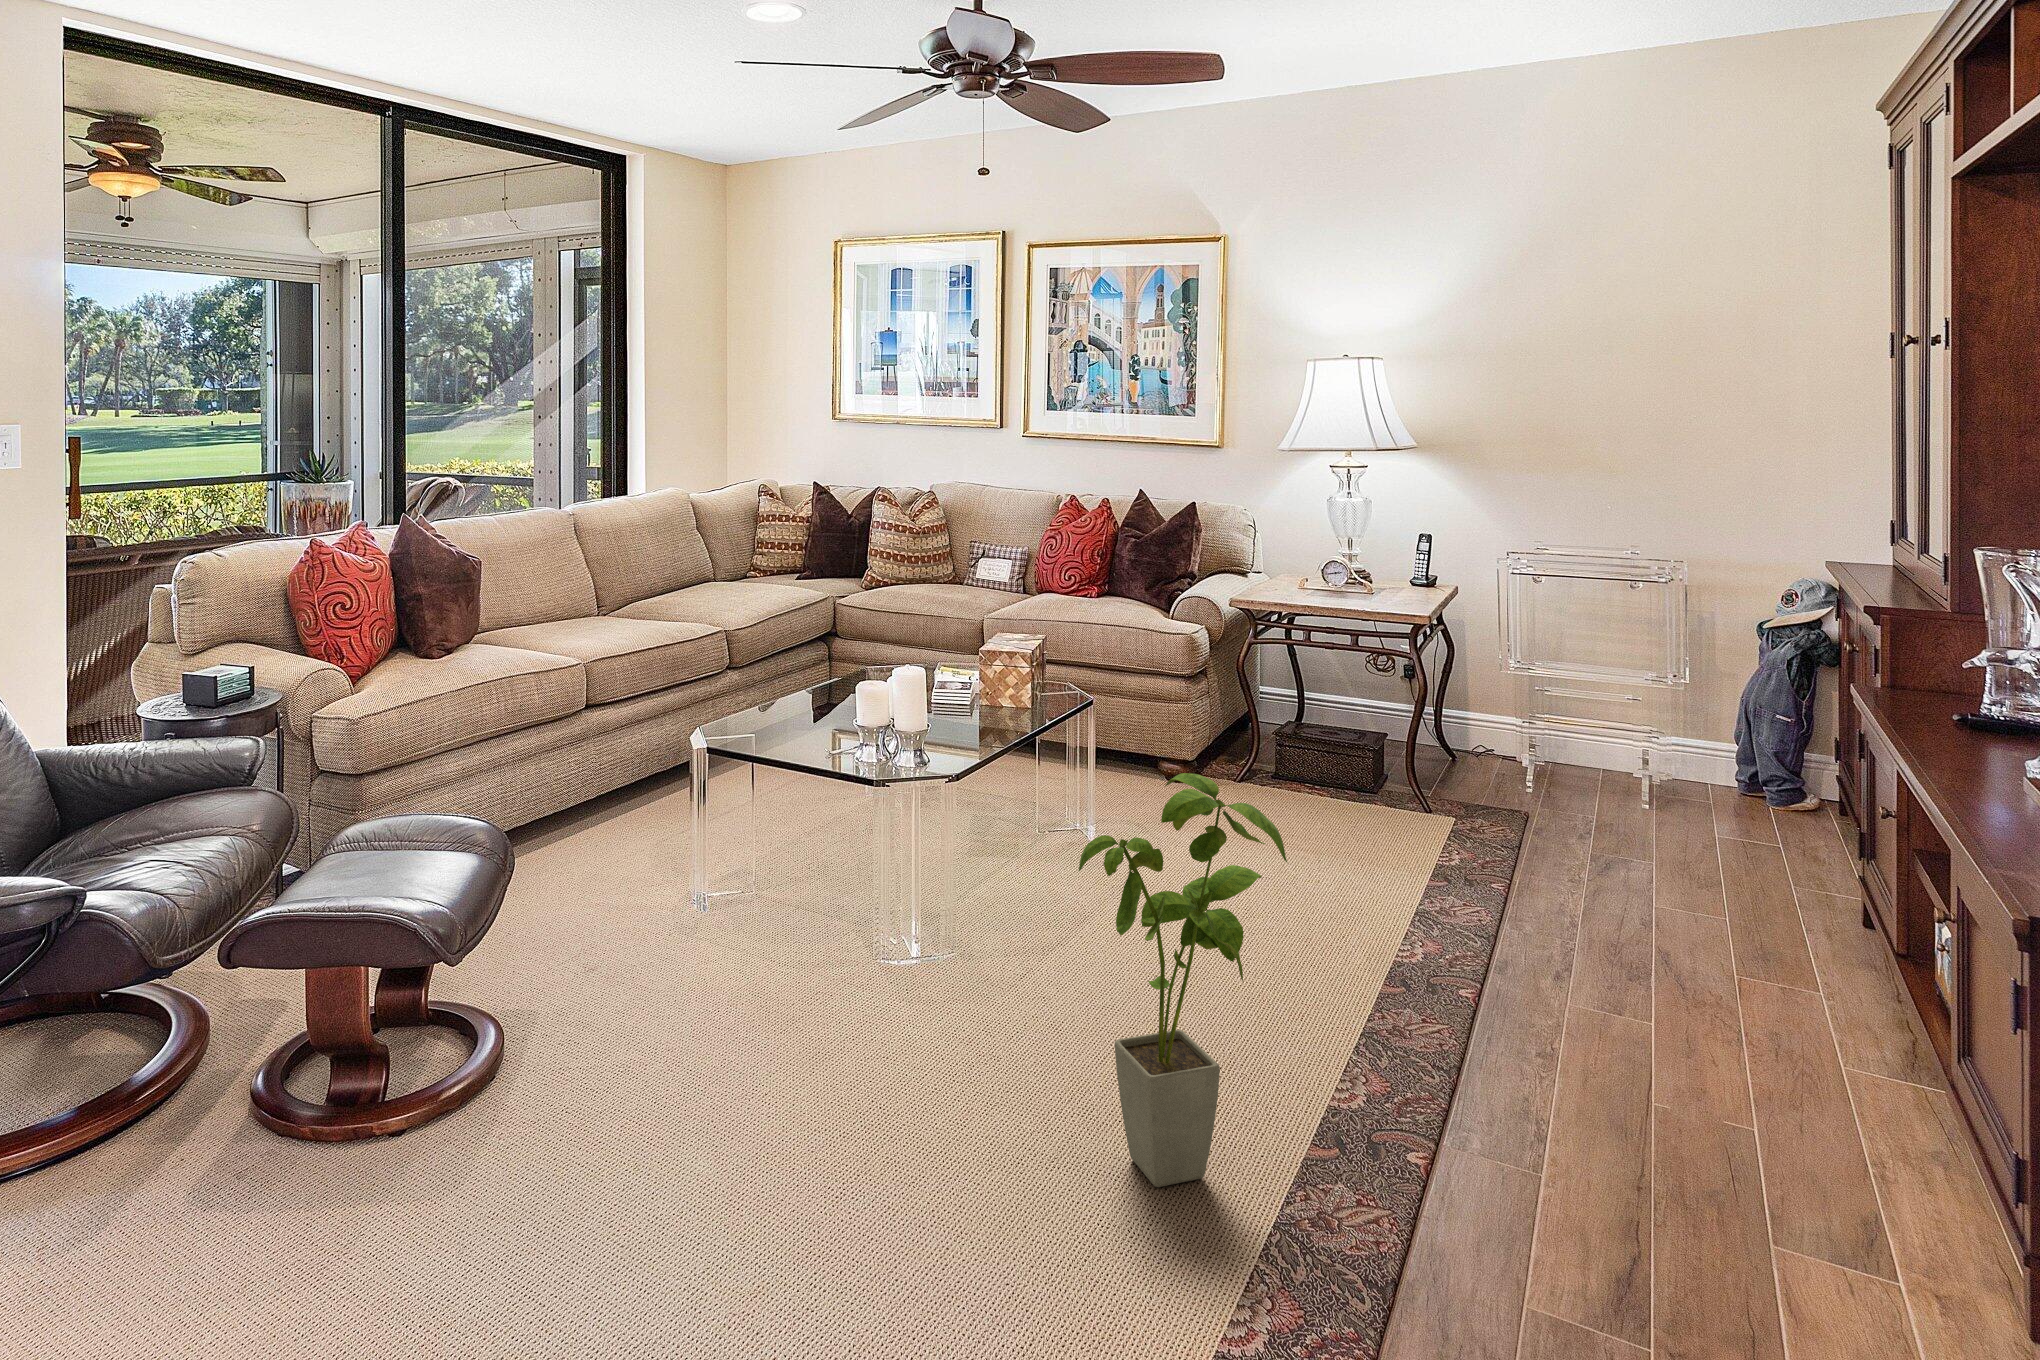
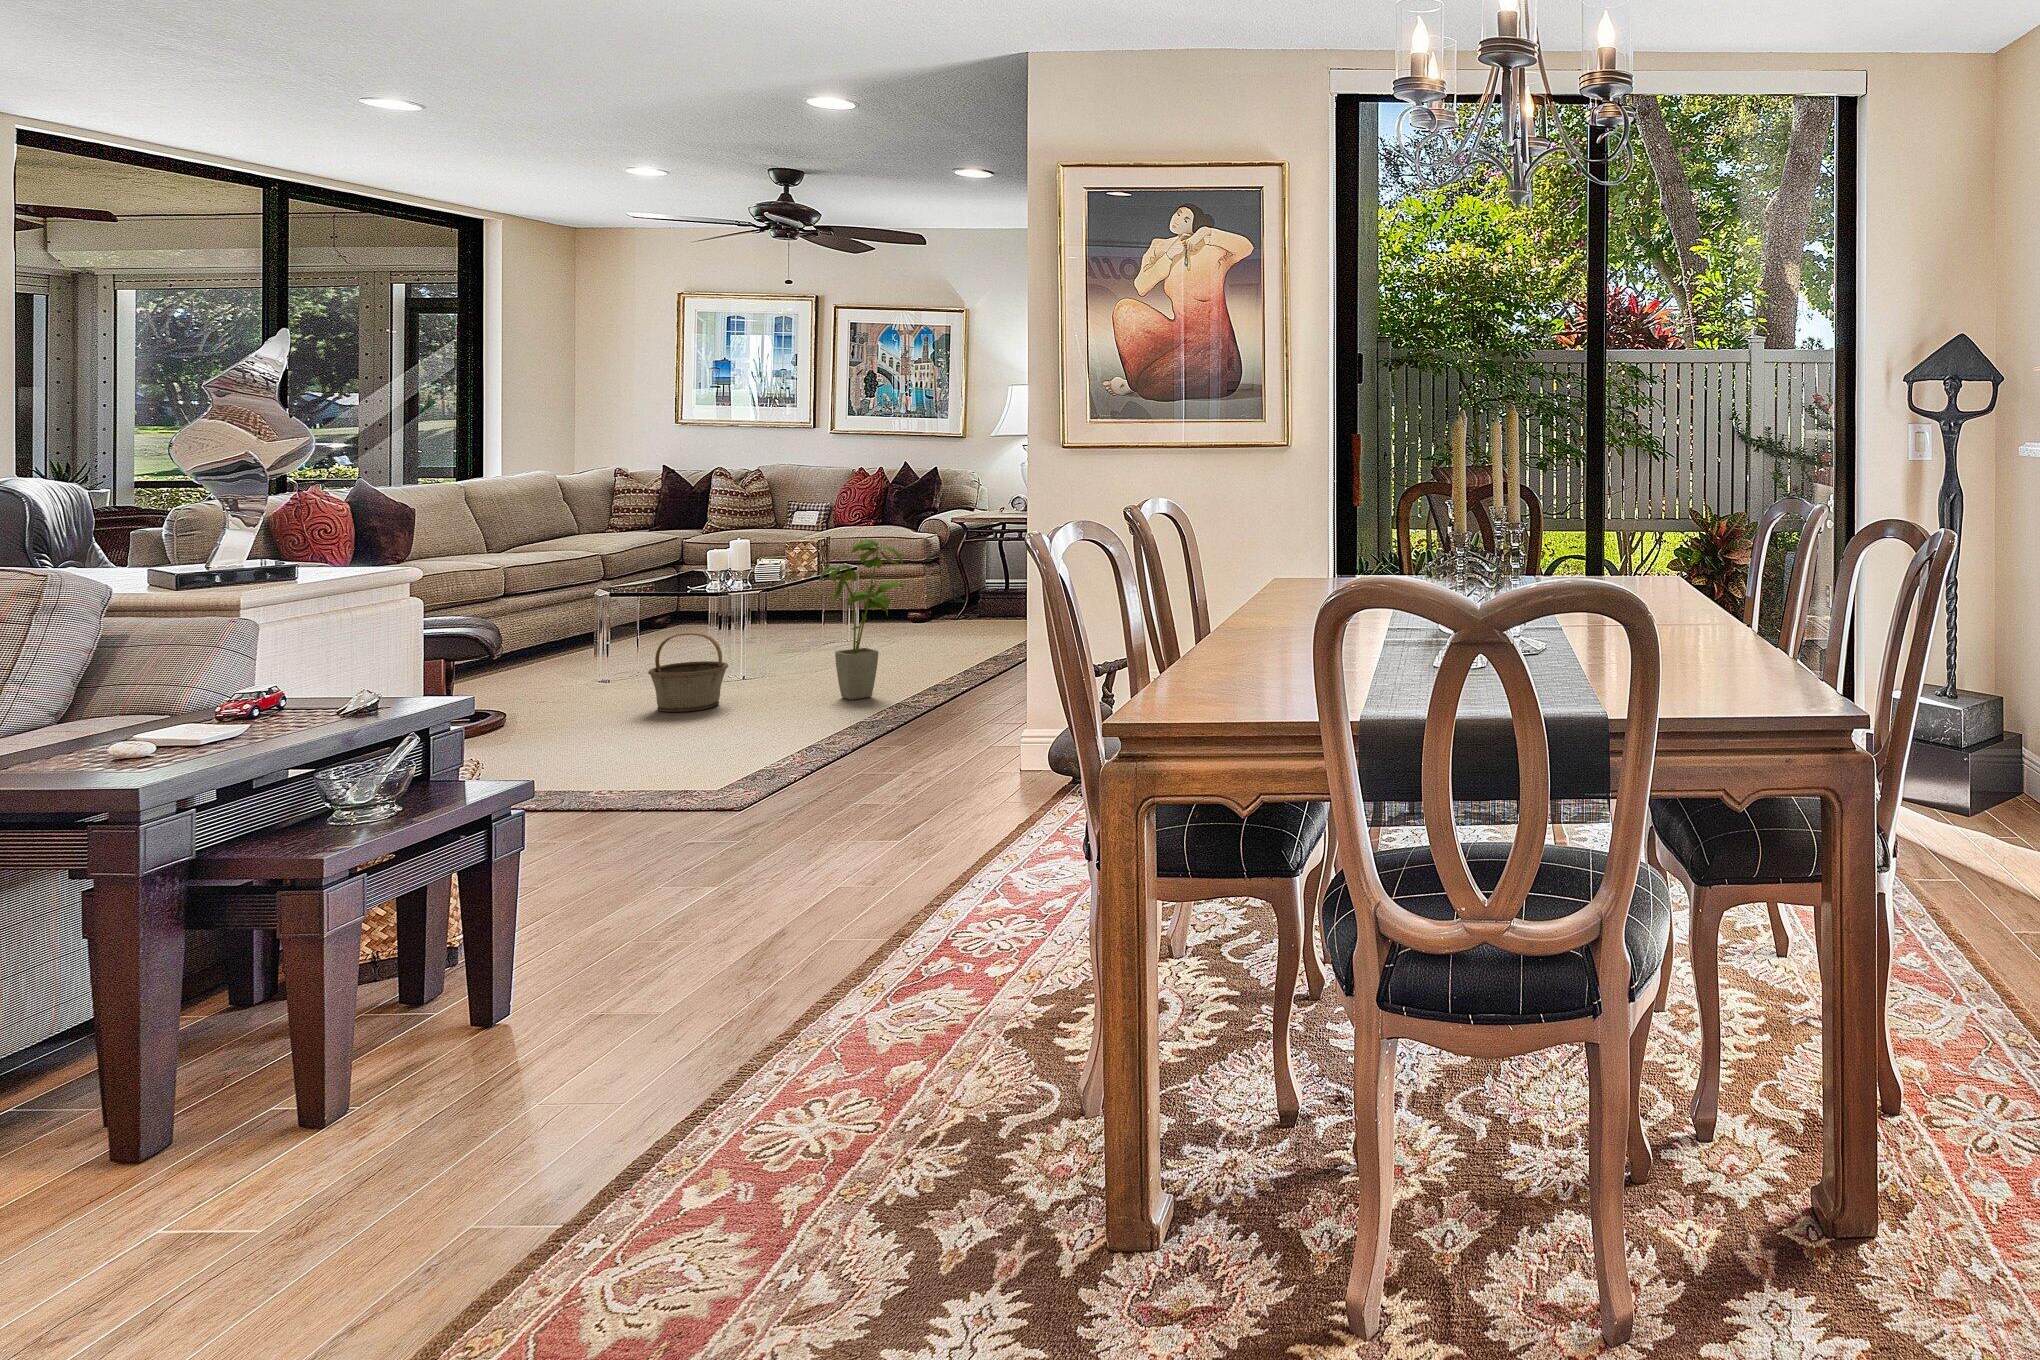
basket: none [724,954,885,1165] -> present [648,633,728,712]

